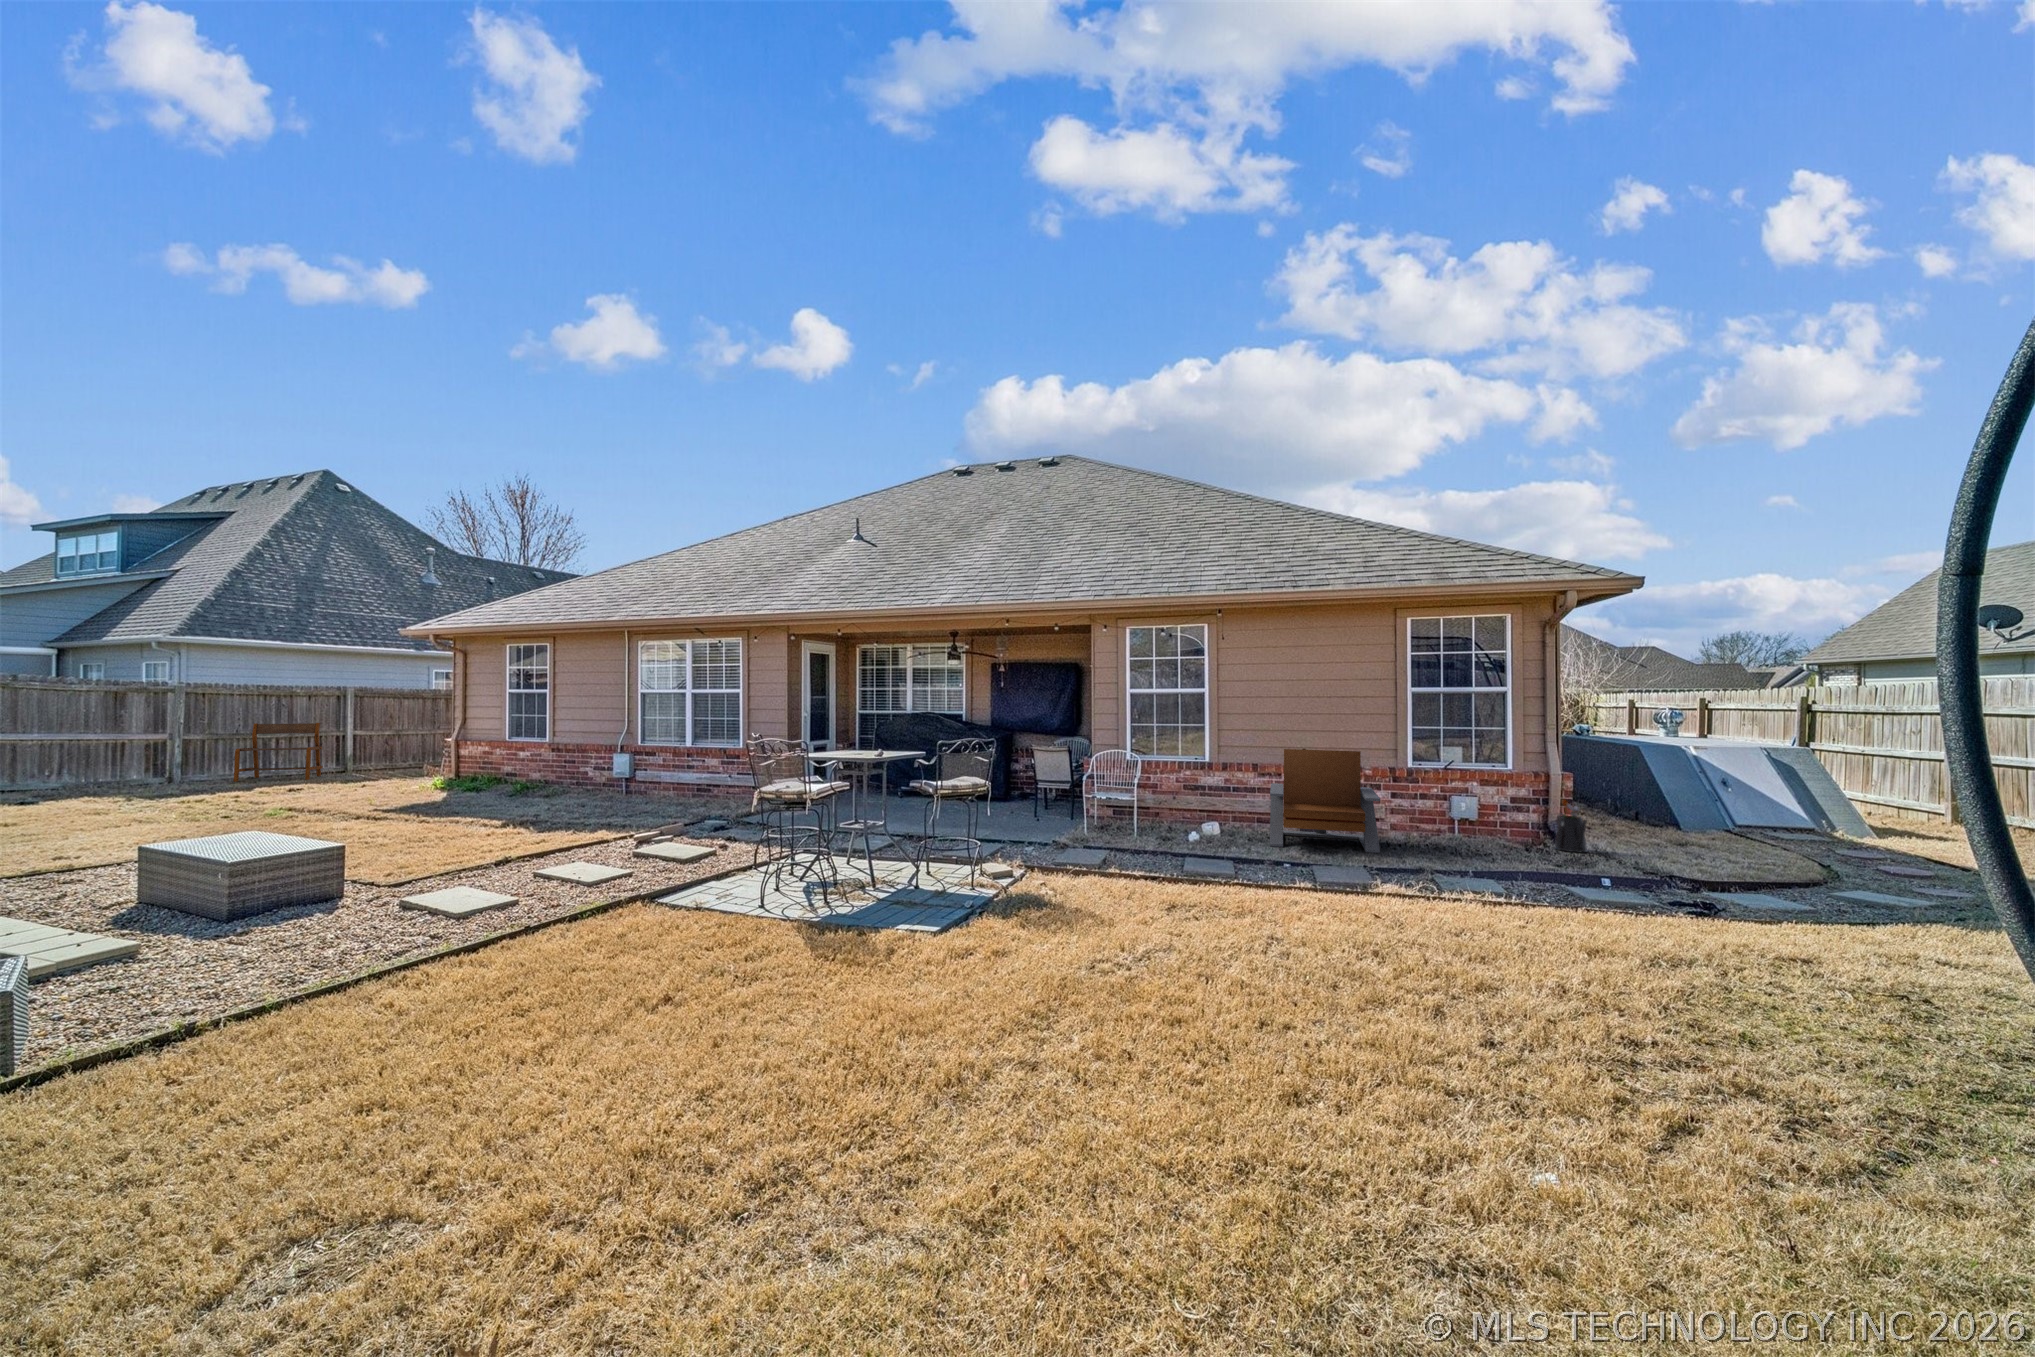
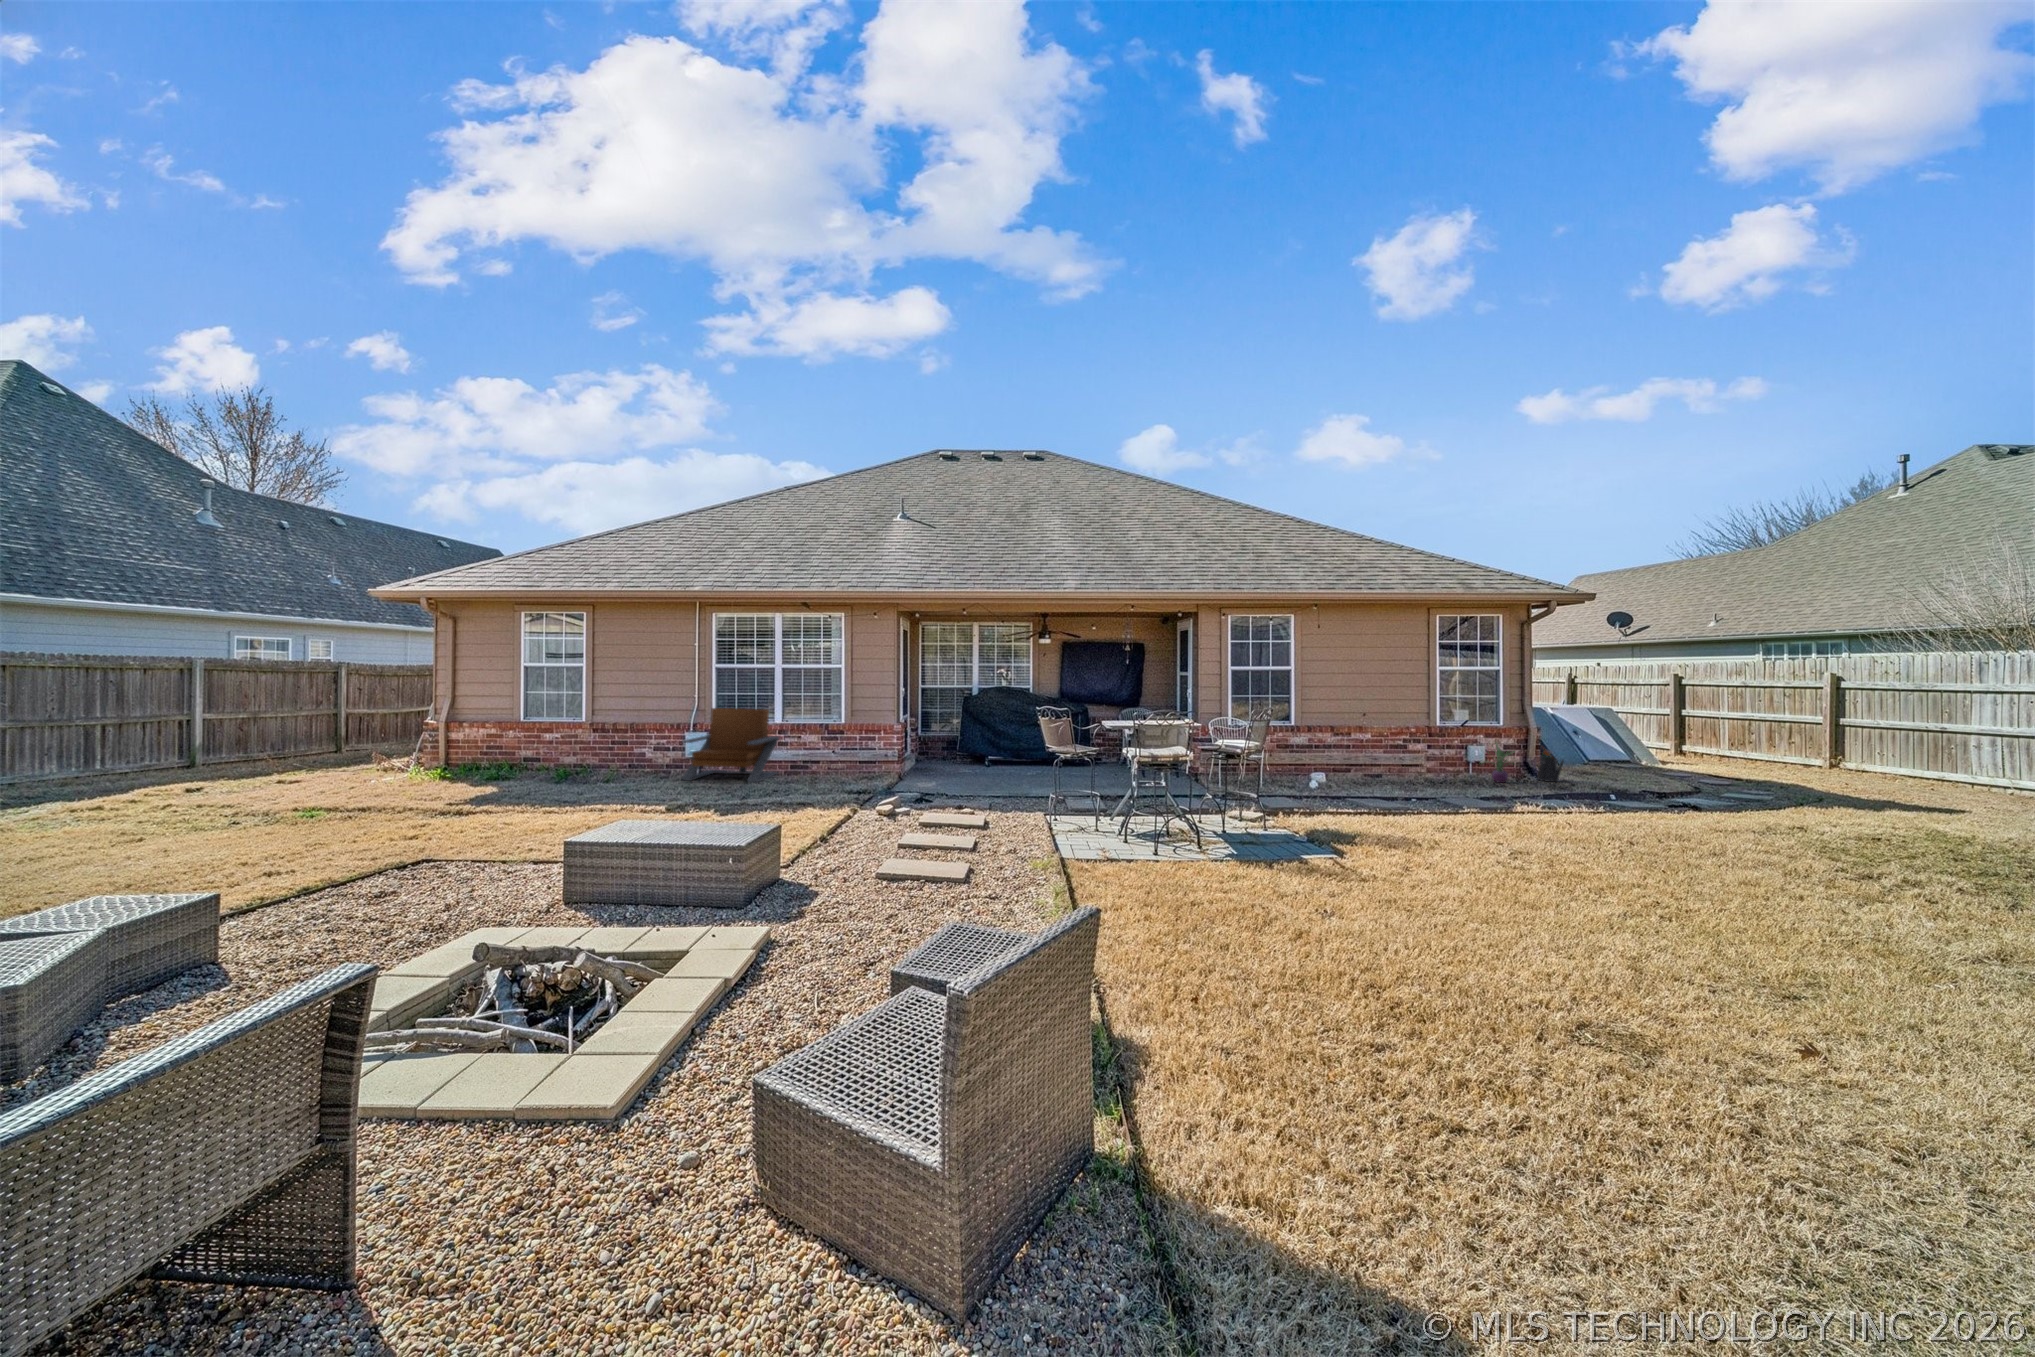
bench: present [234,723,323,782] -> none [85,704,199,780]
lounge chair: present [1270,749,1380,853] -> present [682,708,779,782]
decorative plant: none [1449,792,1514,849] -> present [1483,744,1508,783]

